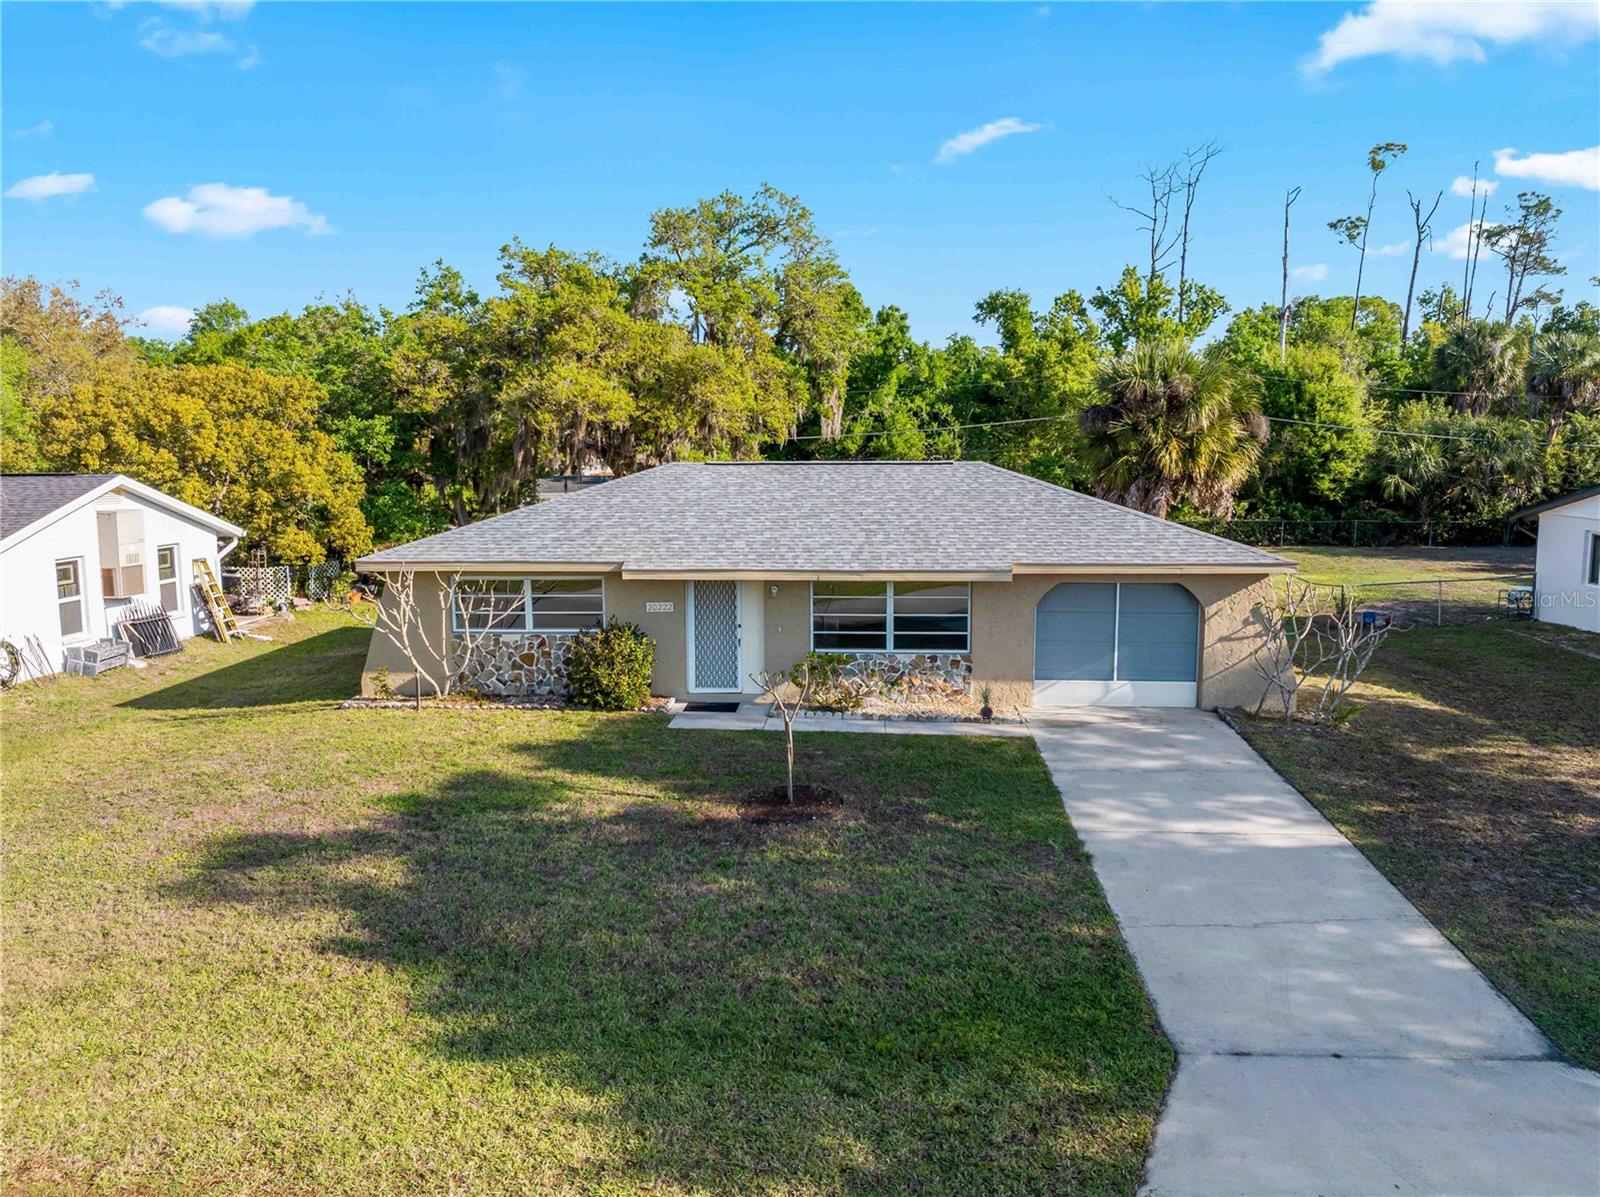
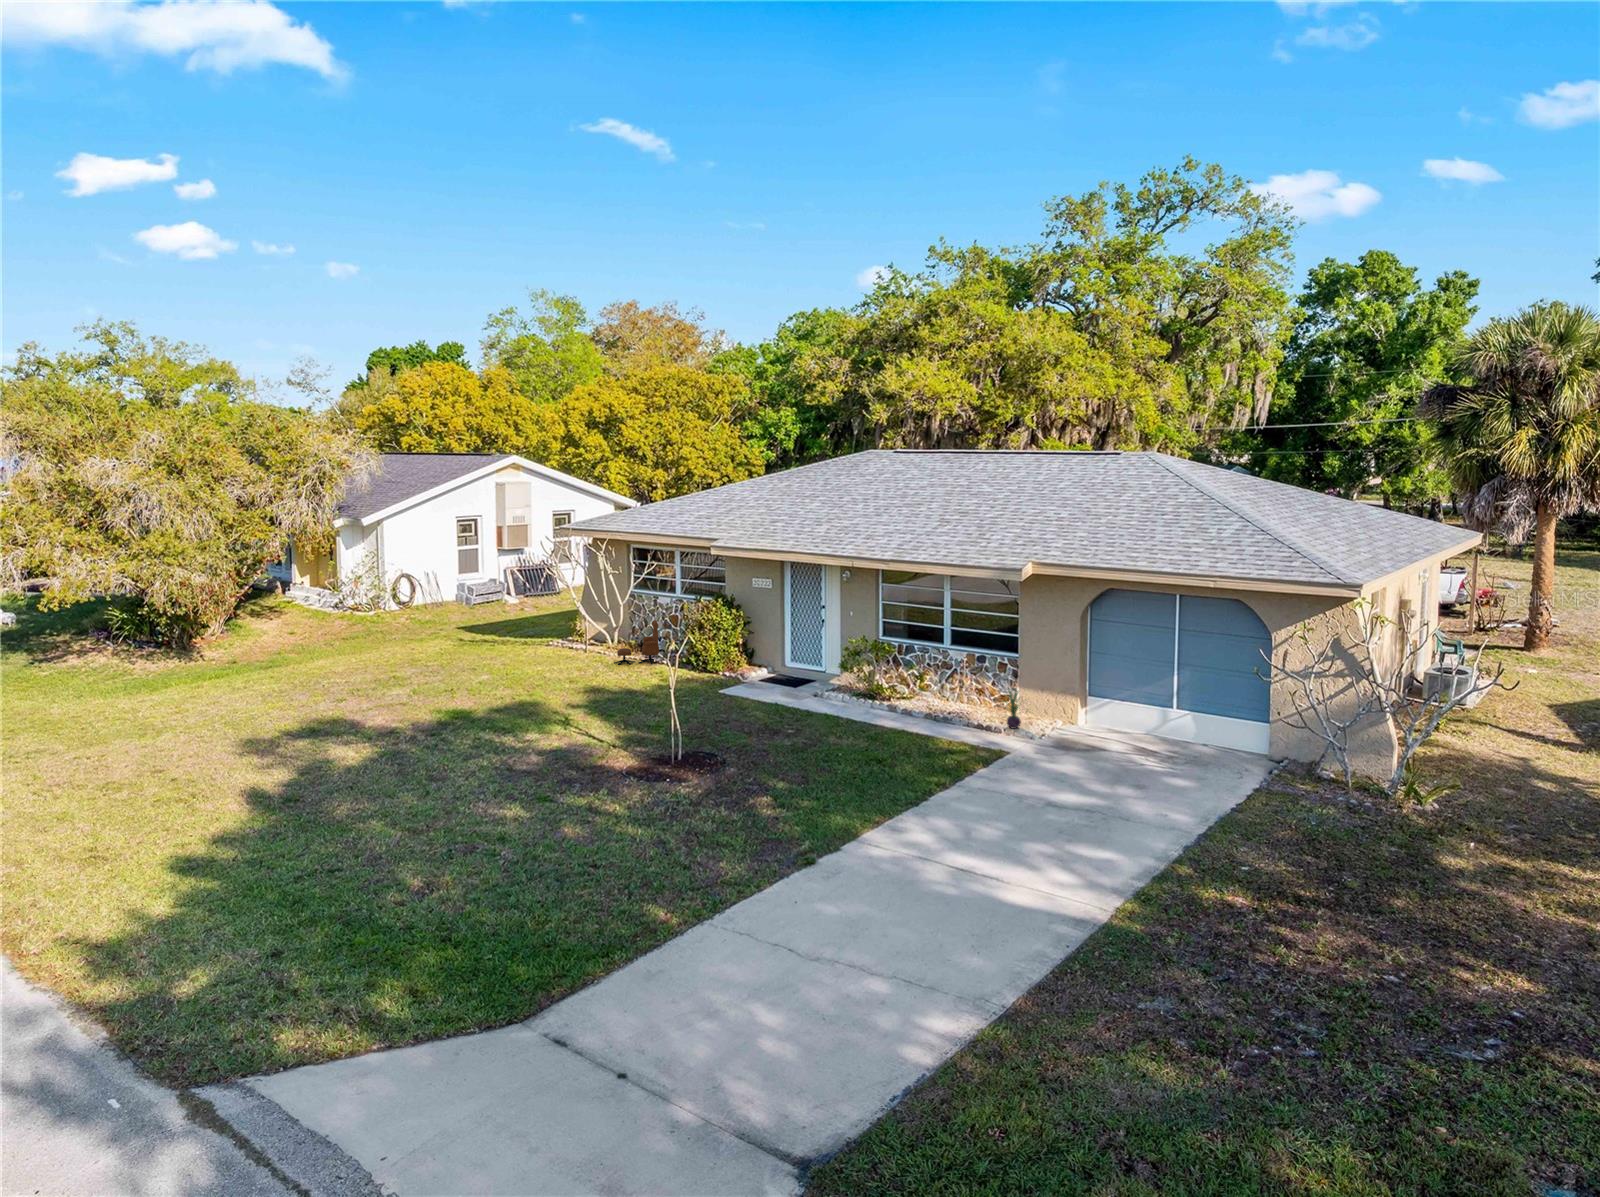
lounge chair: none [459,660,517,717] -> present [614,620,659,665]

